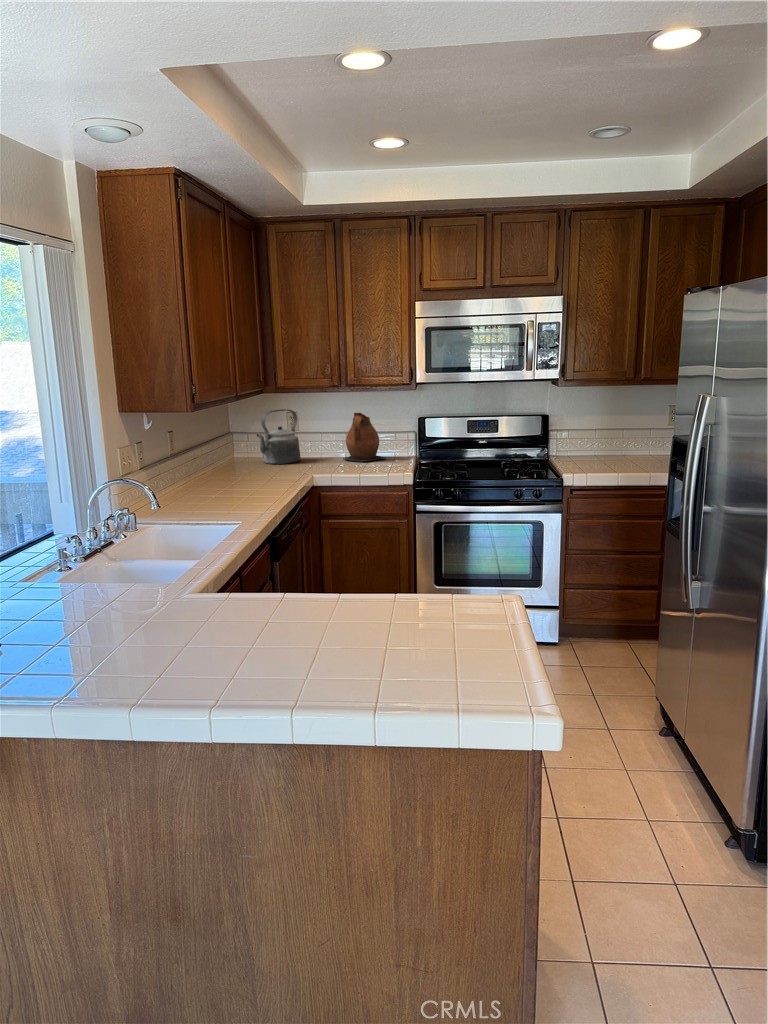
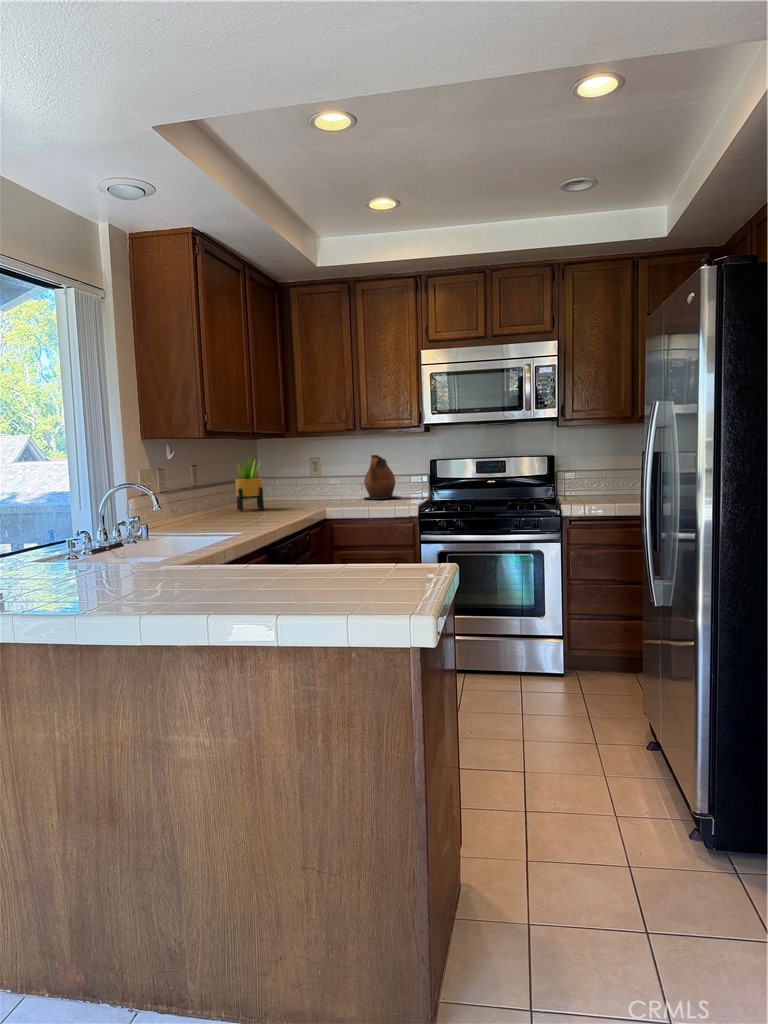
kettle: present [257,409,301,464] -> none [282,453,323,502]
potted plant: none [206,418,244,481] -> present [236,461,264,511]

